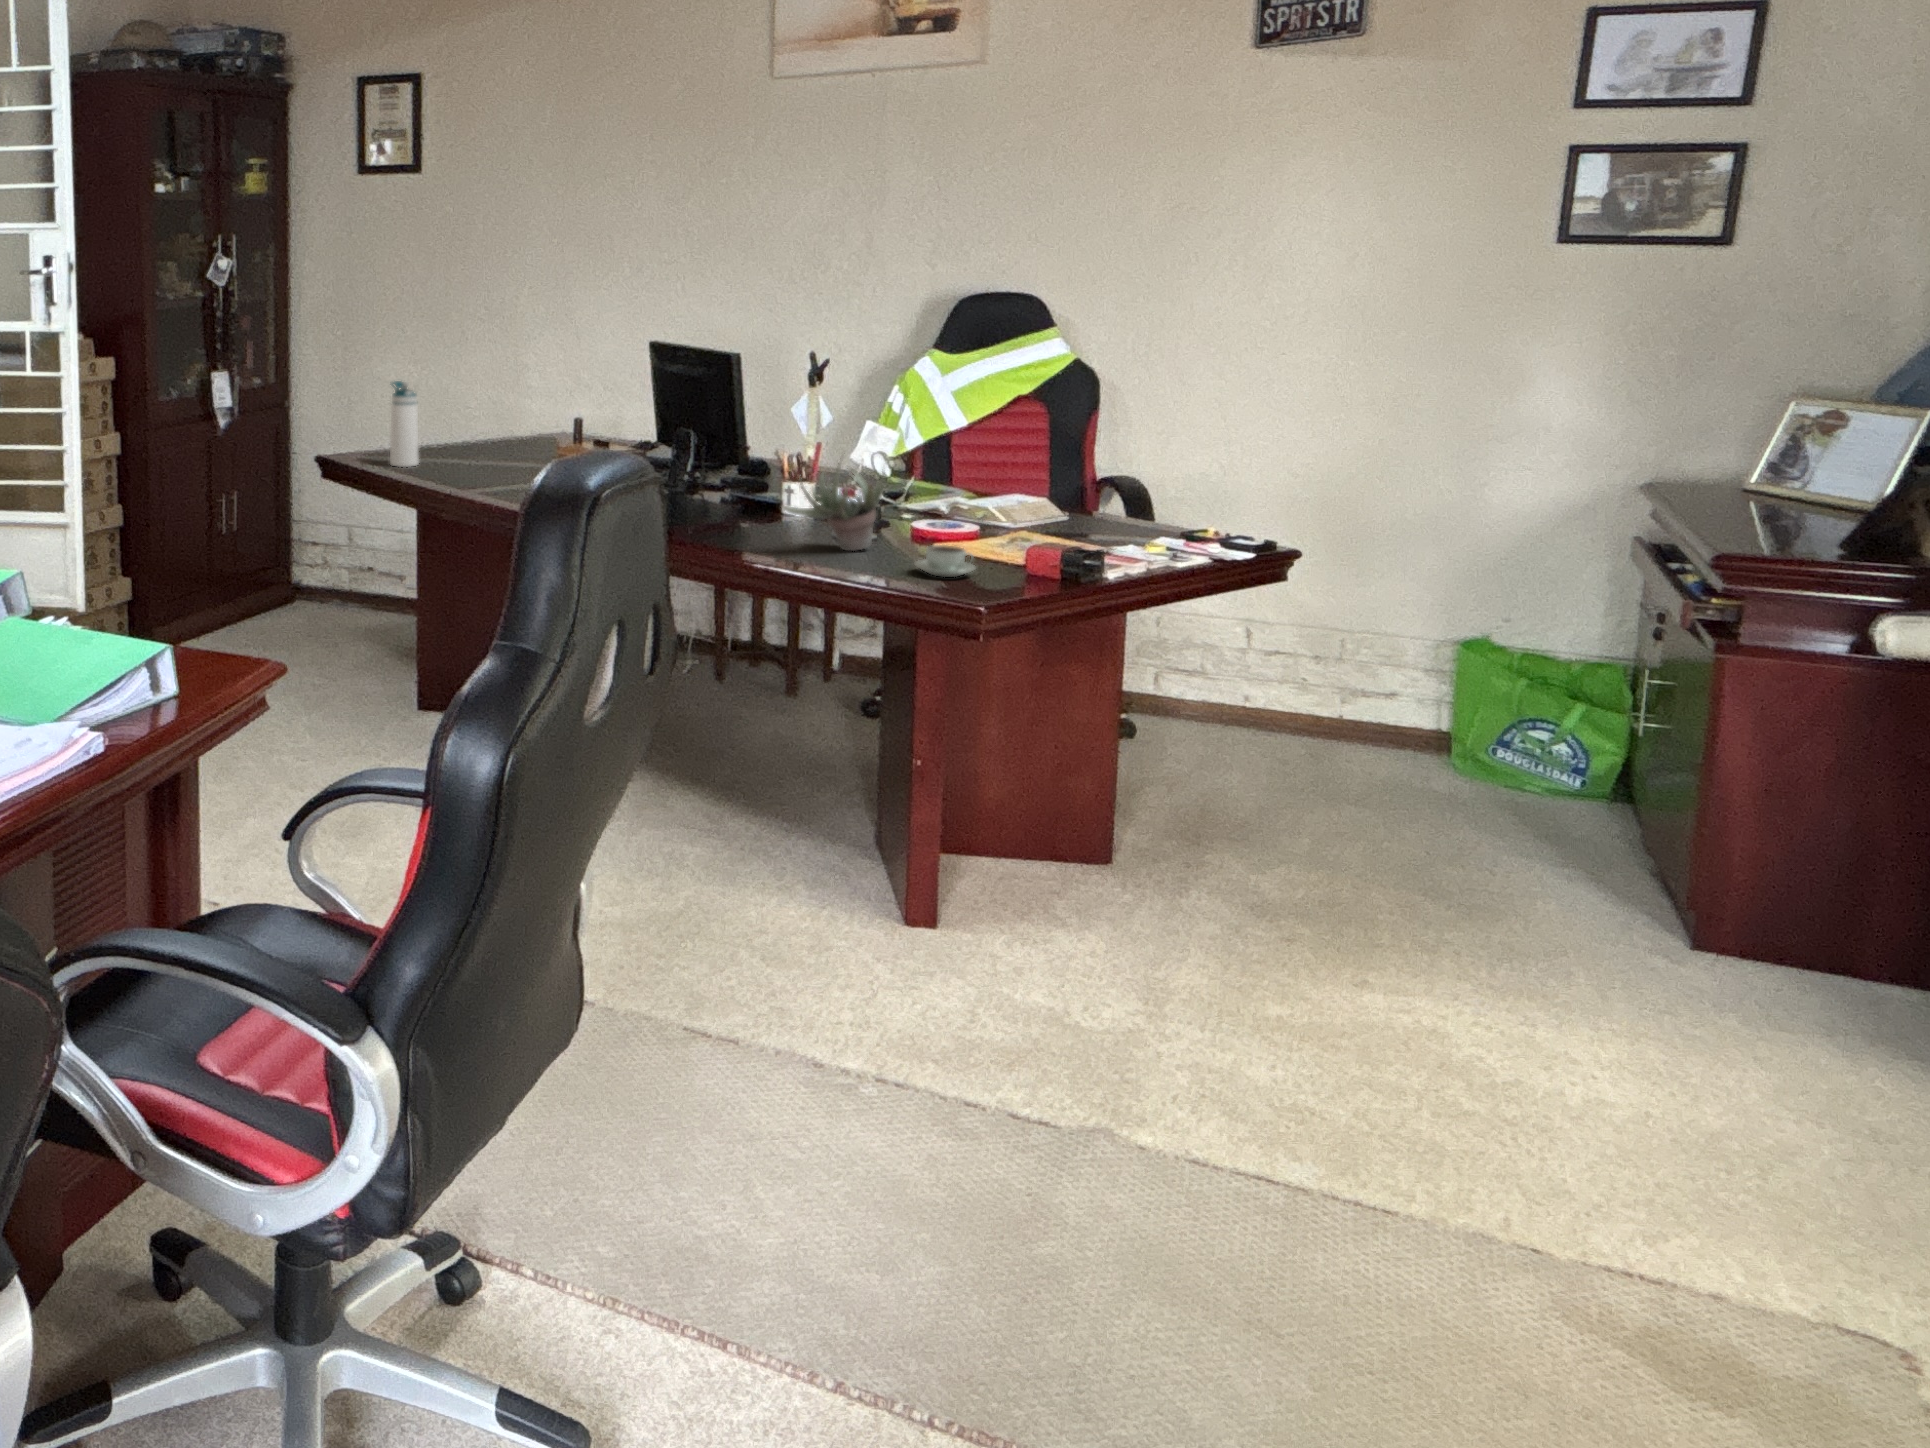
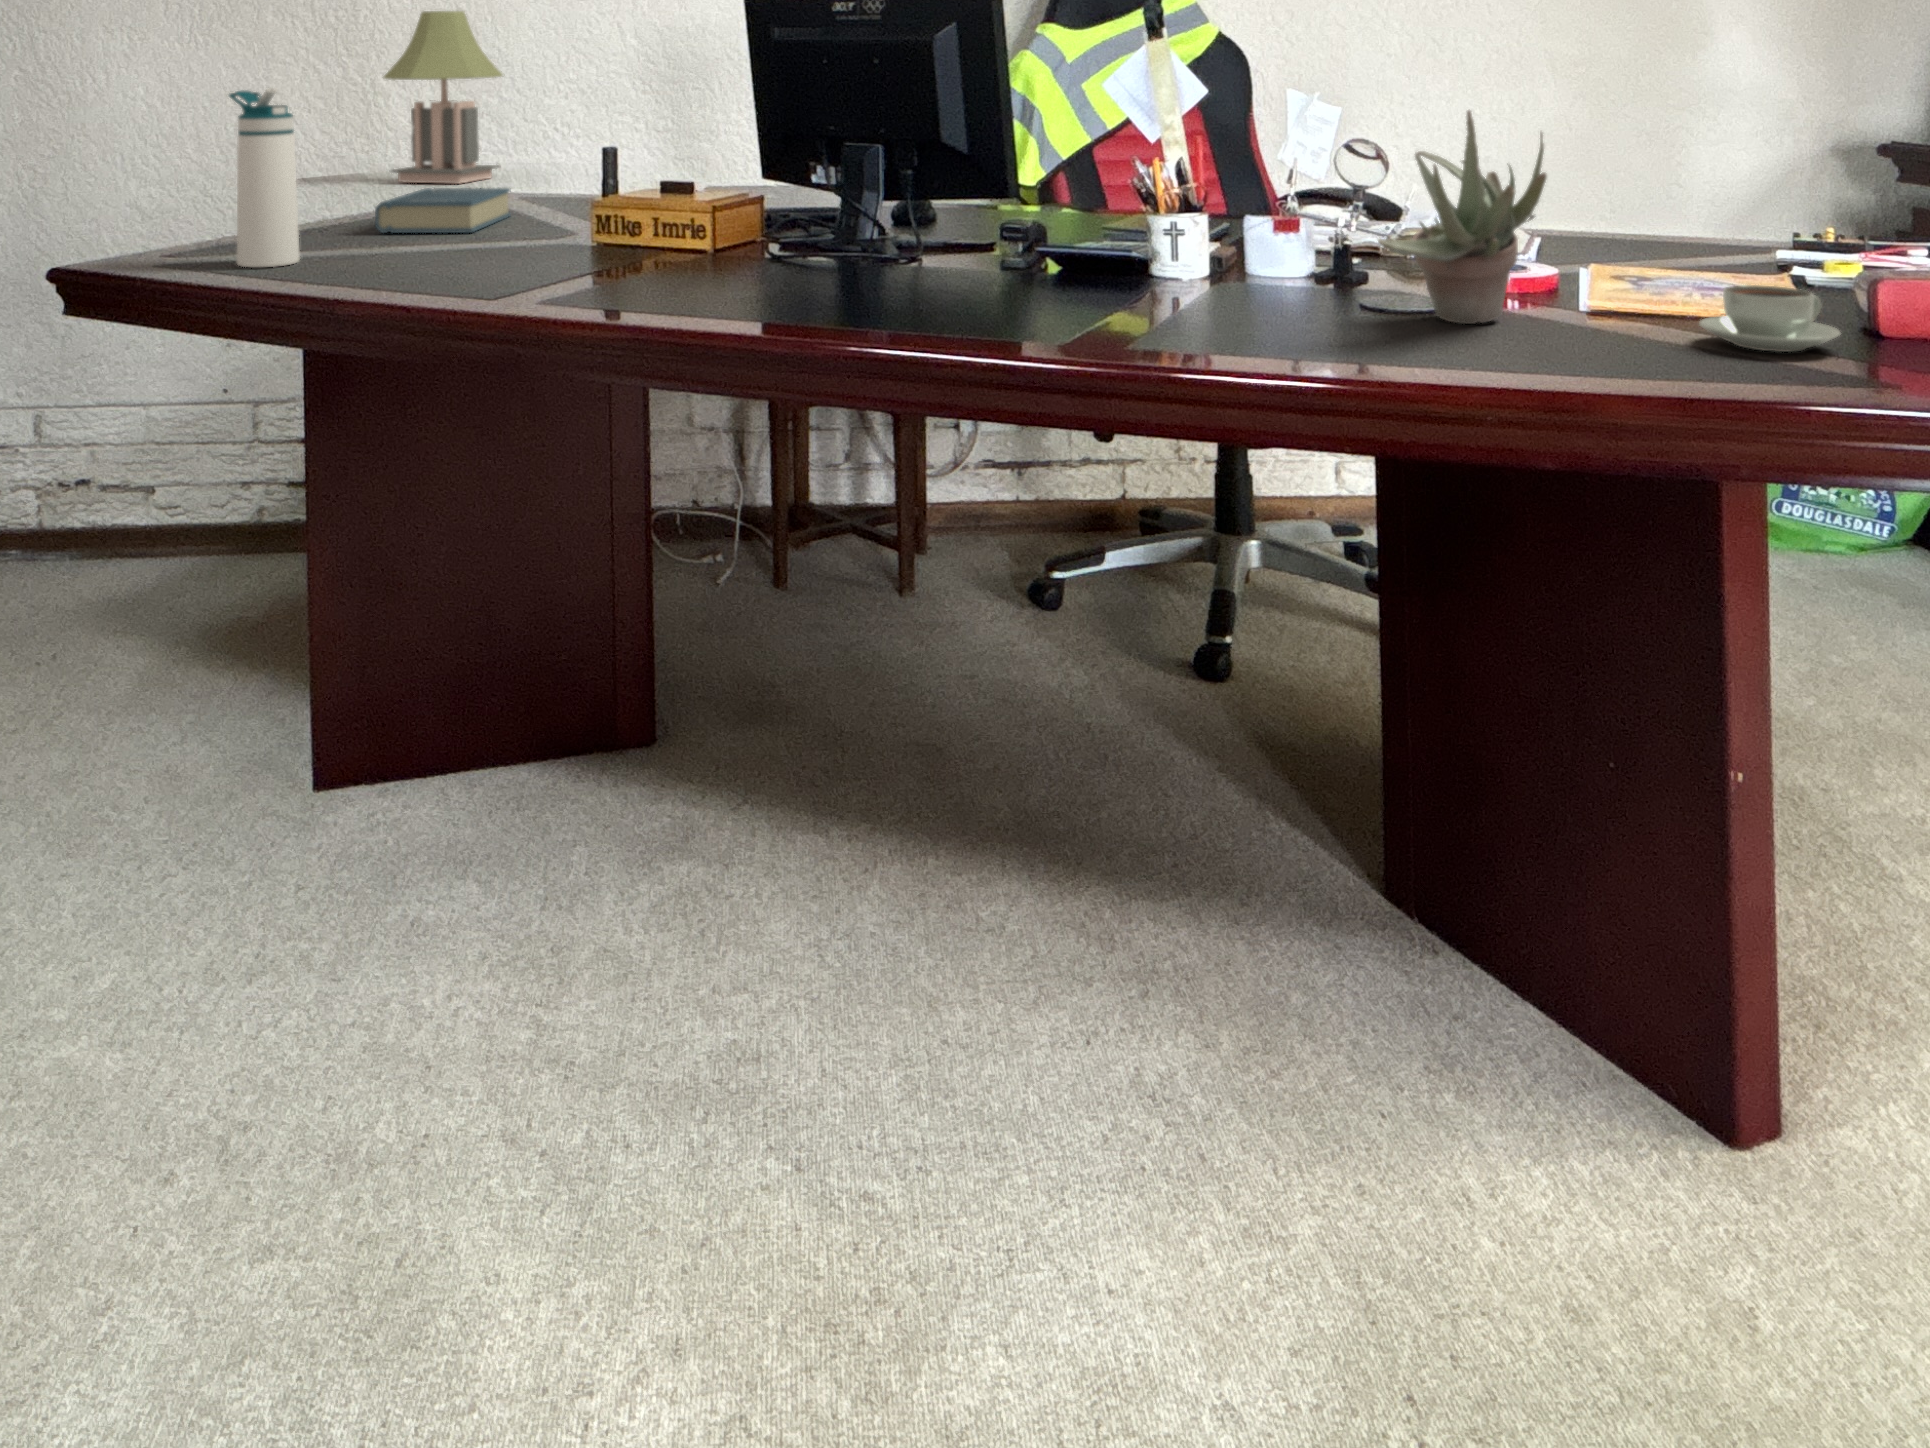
desk lamp: none [528,318,599,424] -> present [384,11,502,184]
hardback book: none [472,430,553,457] -> present [375,188,511,233]

